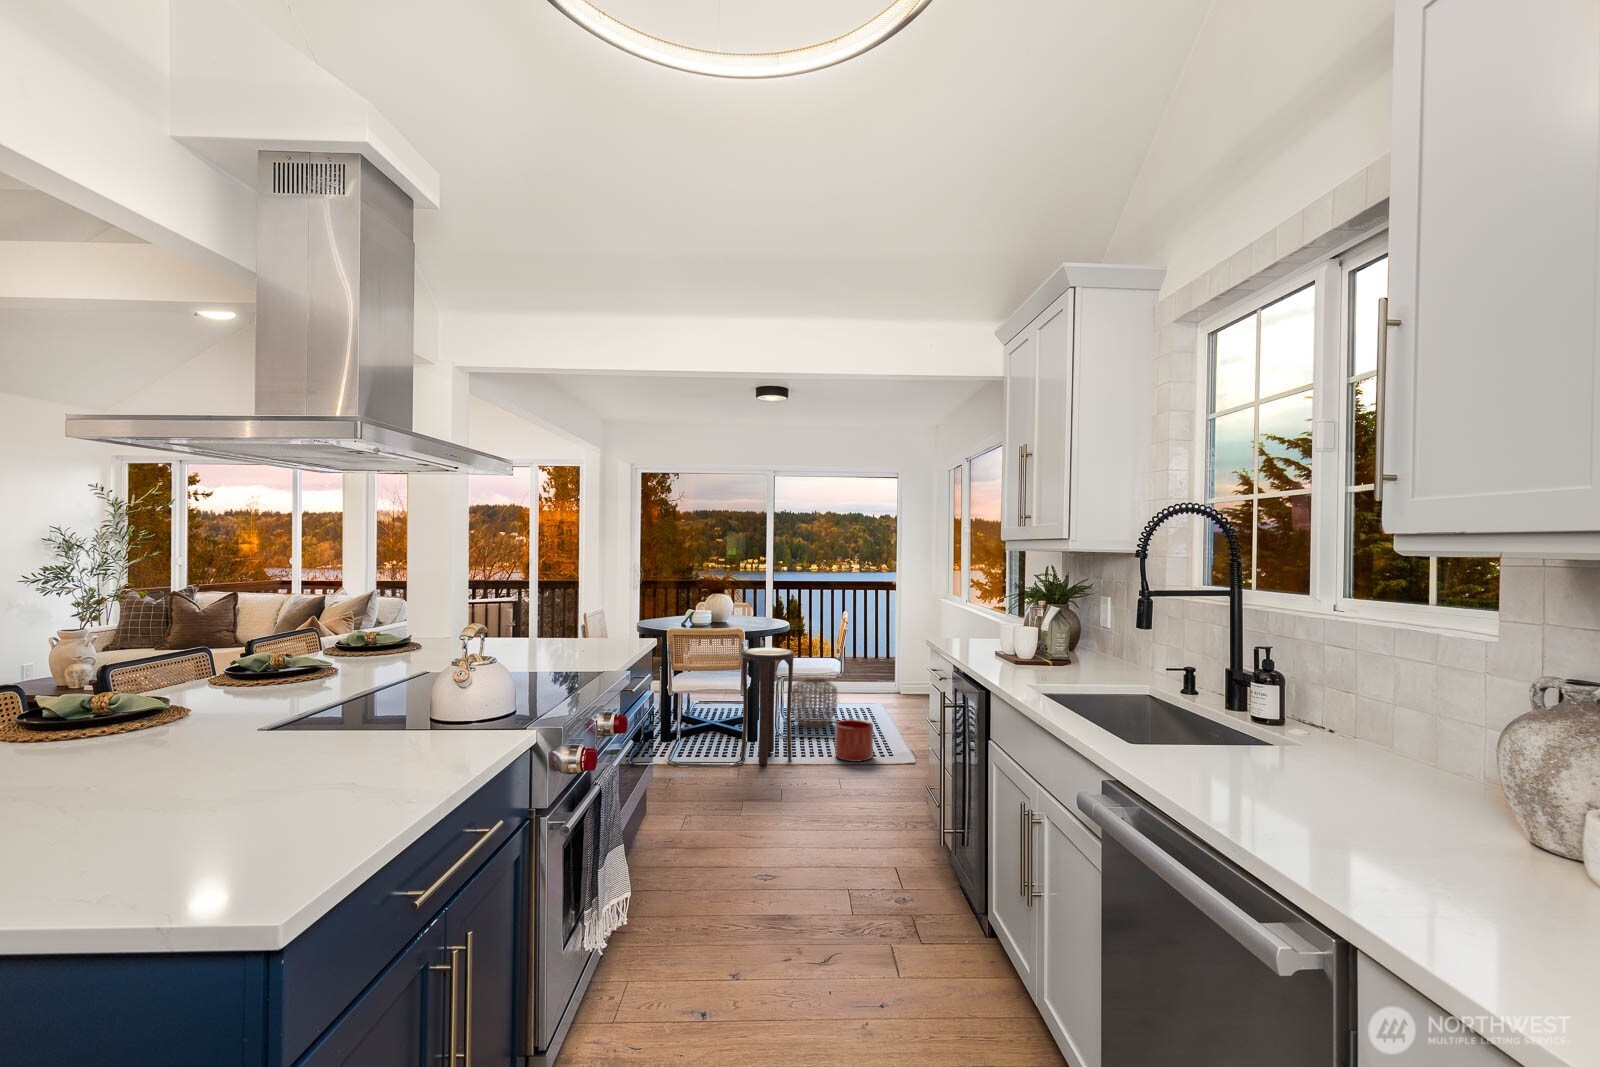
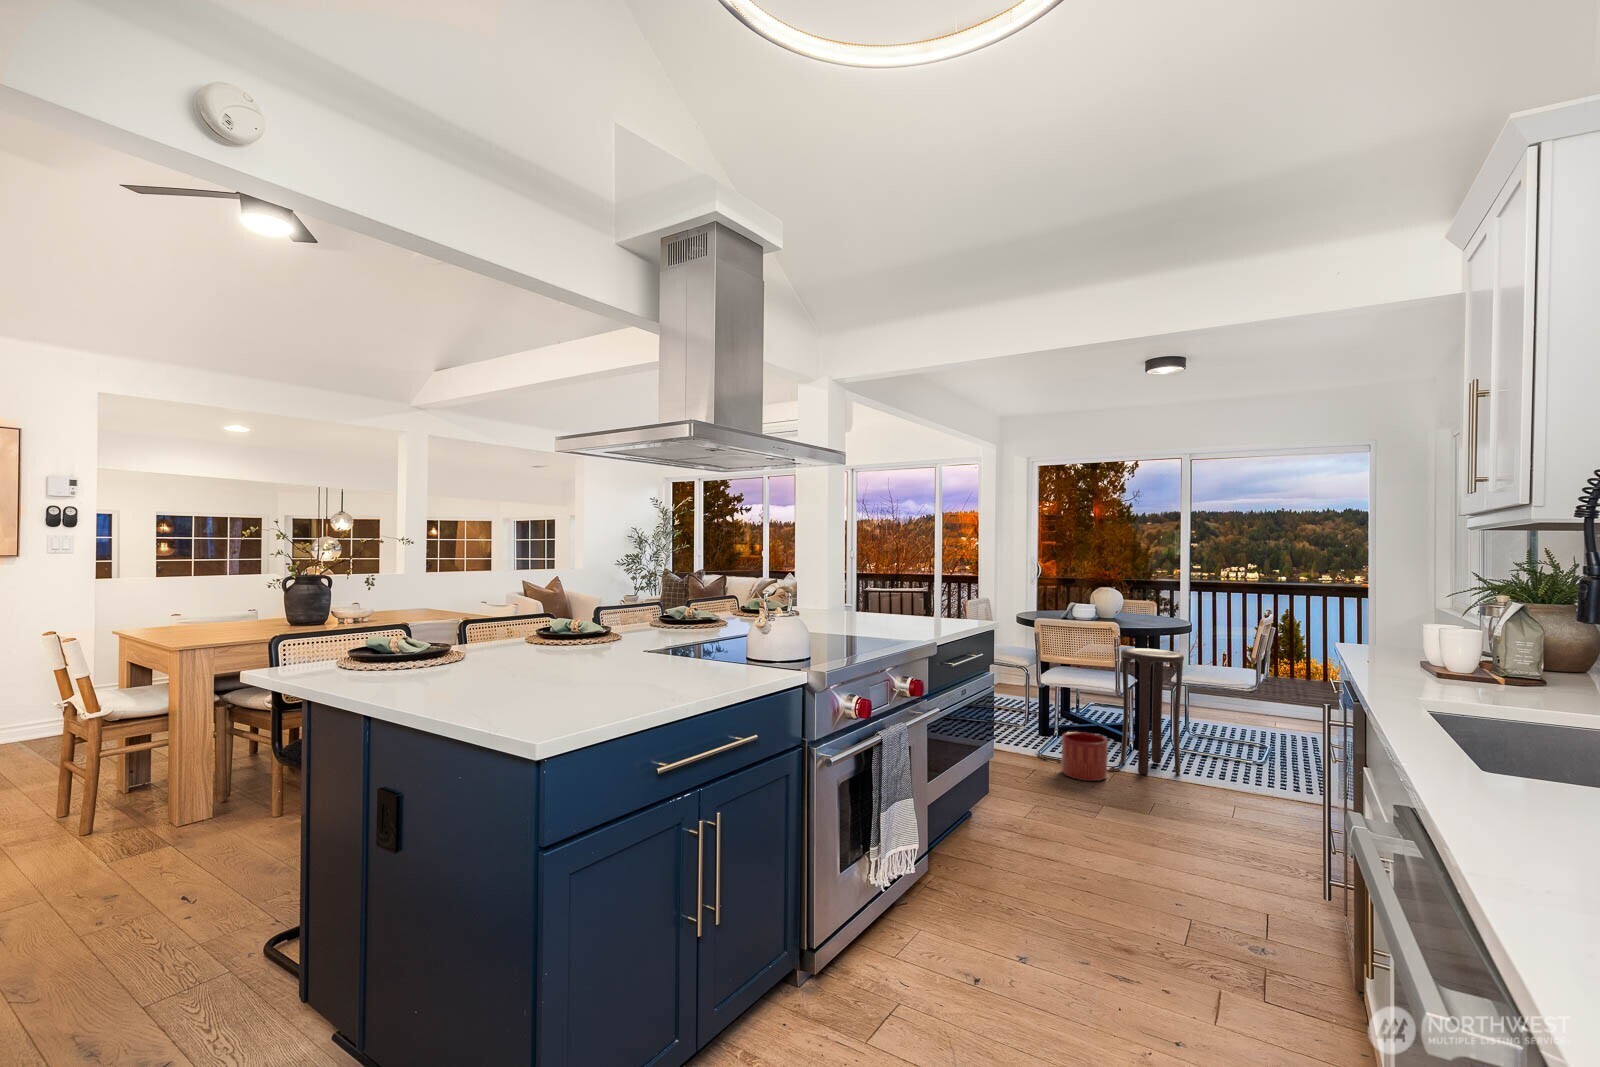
woven basket: present [791,678,837,728] -> none [1194,687,1255,749]
planter: present [835,719,873,762] -> present [1061,732,1108,781]

